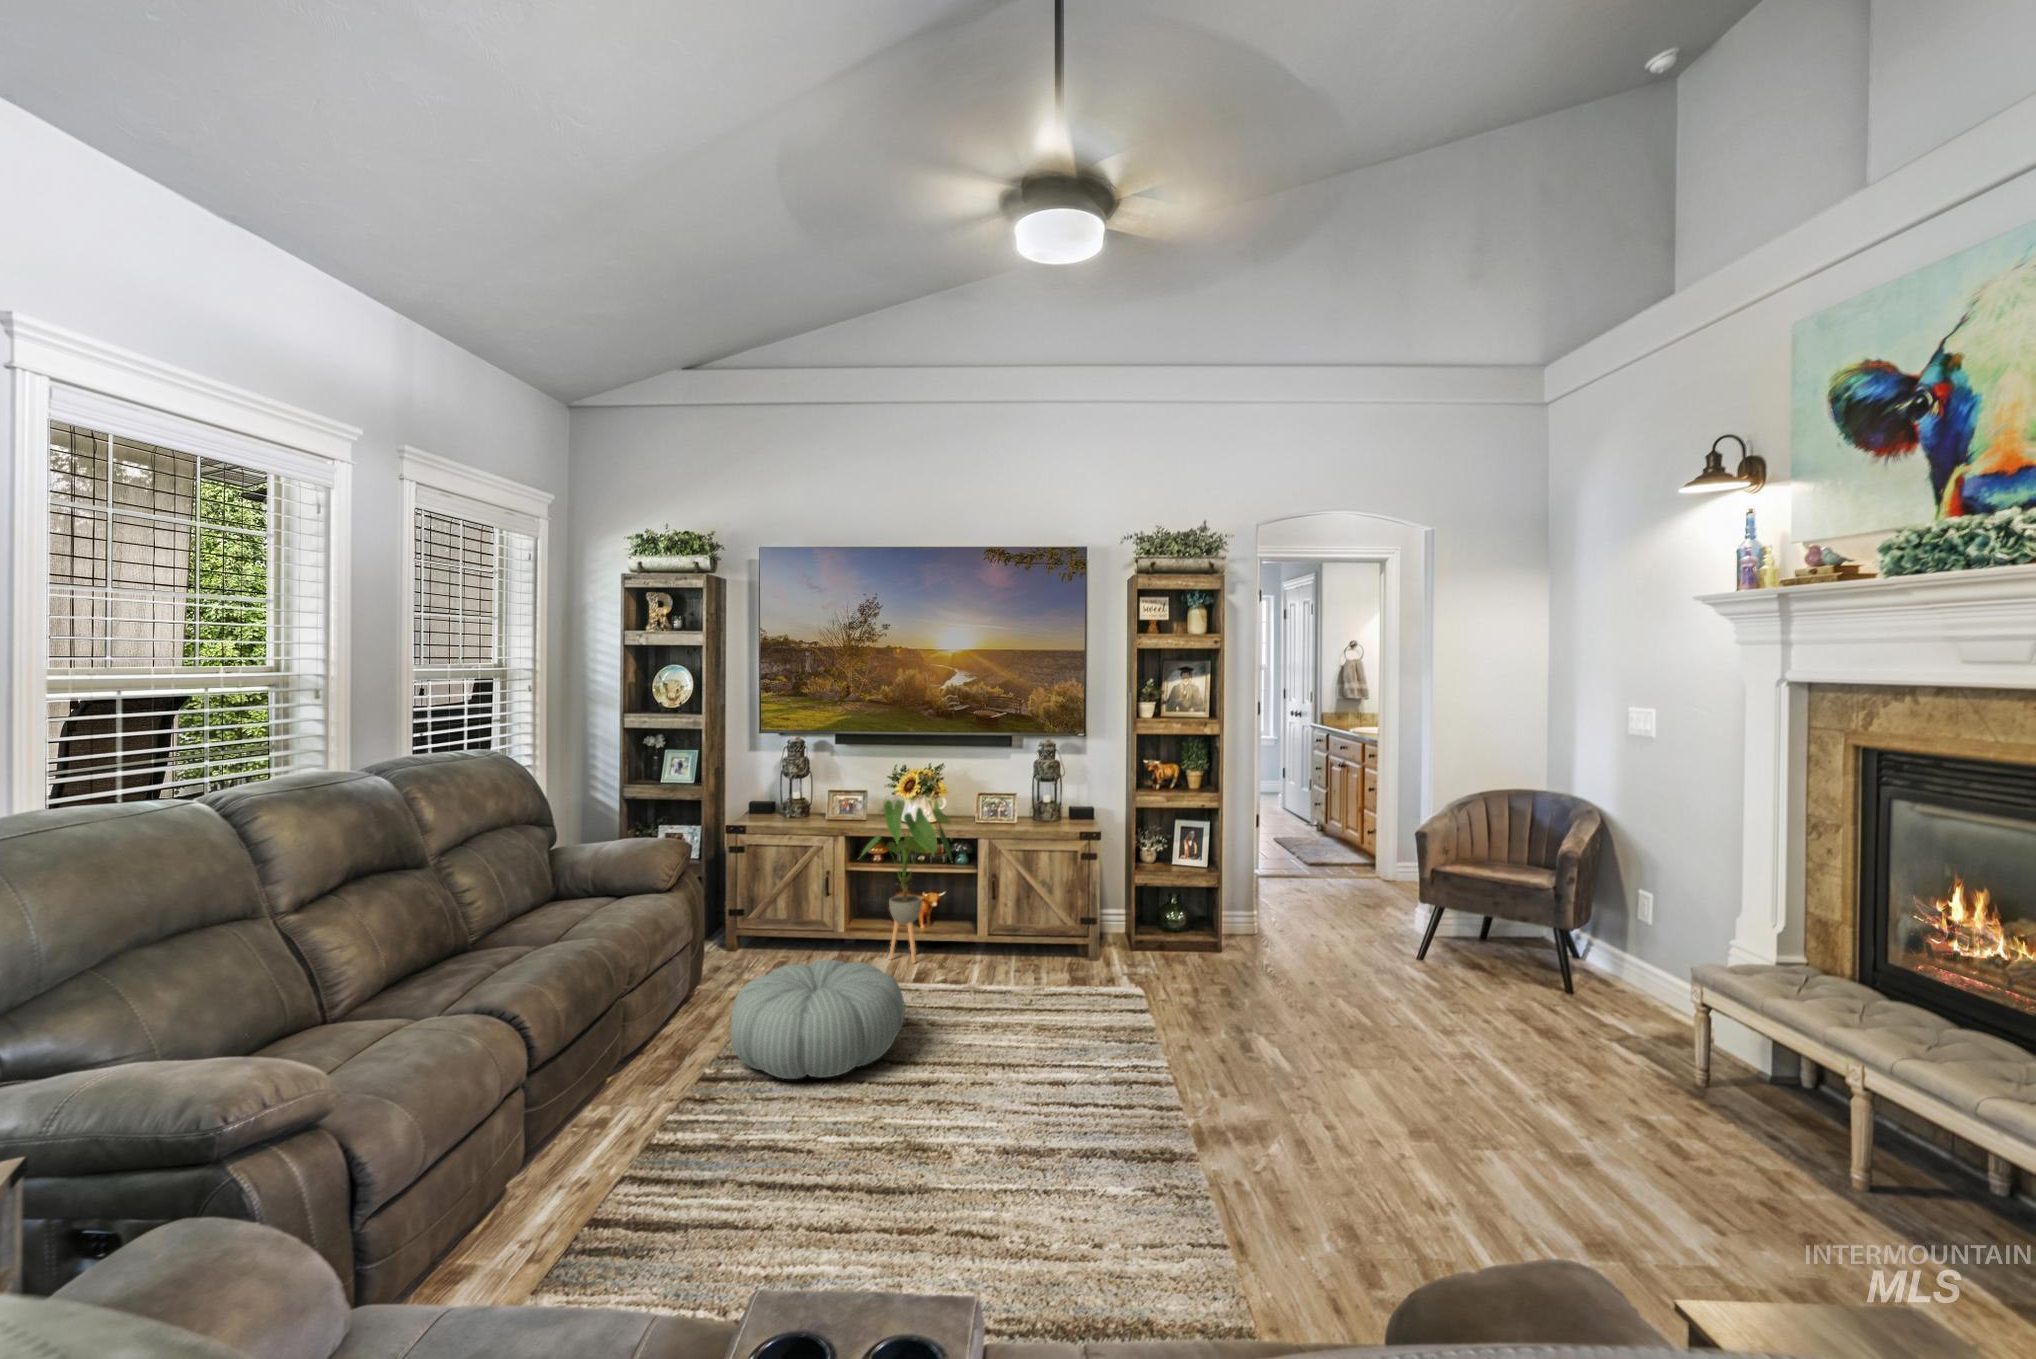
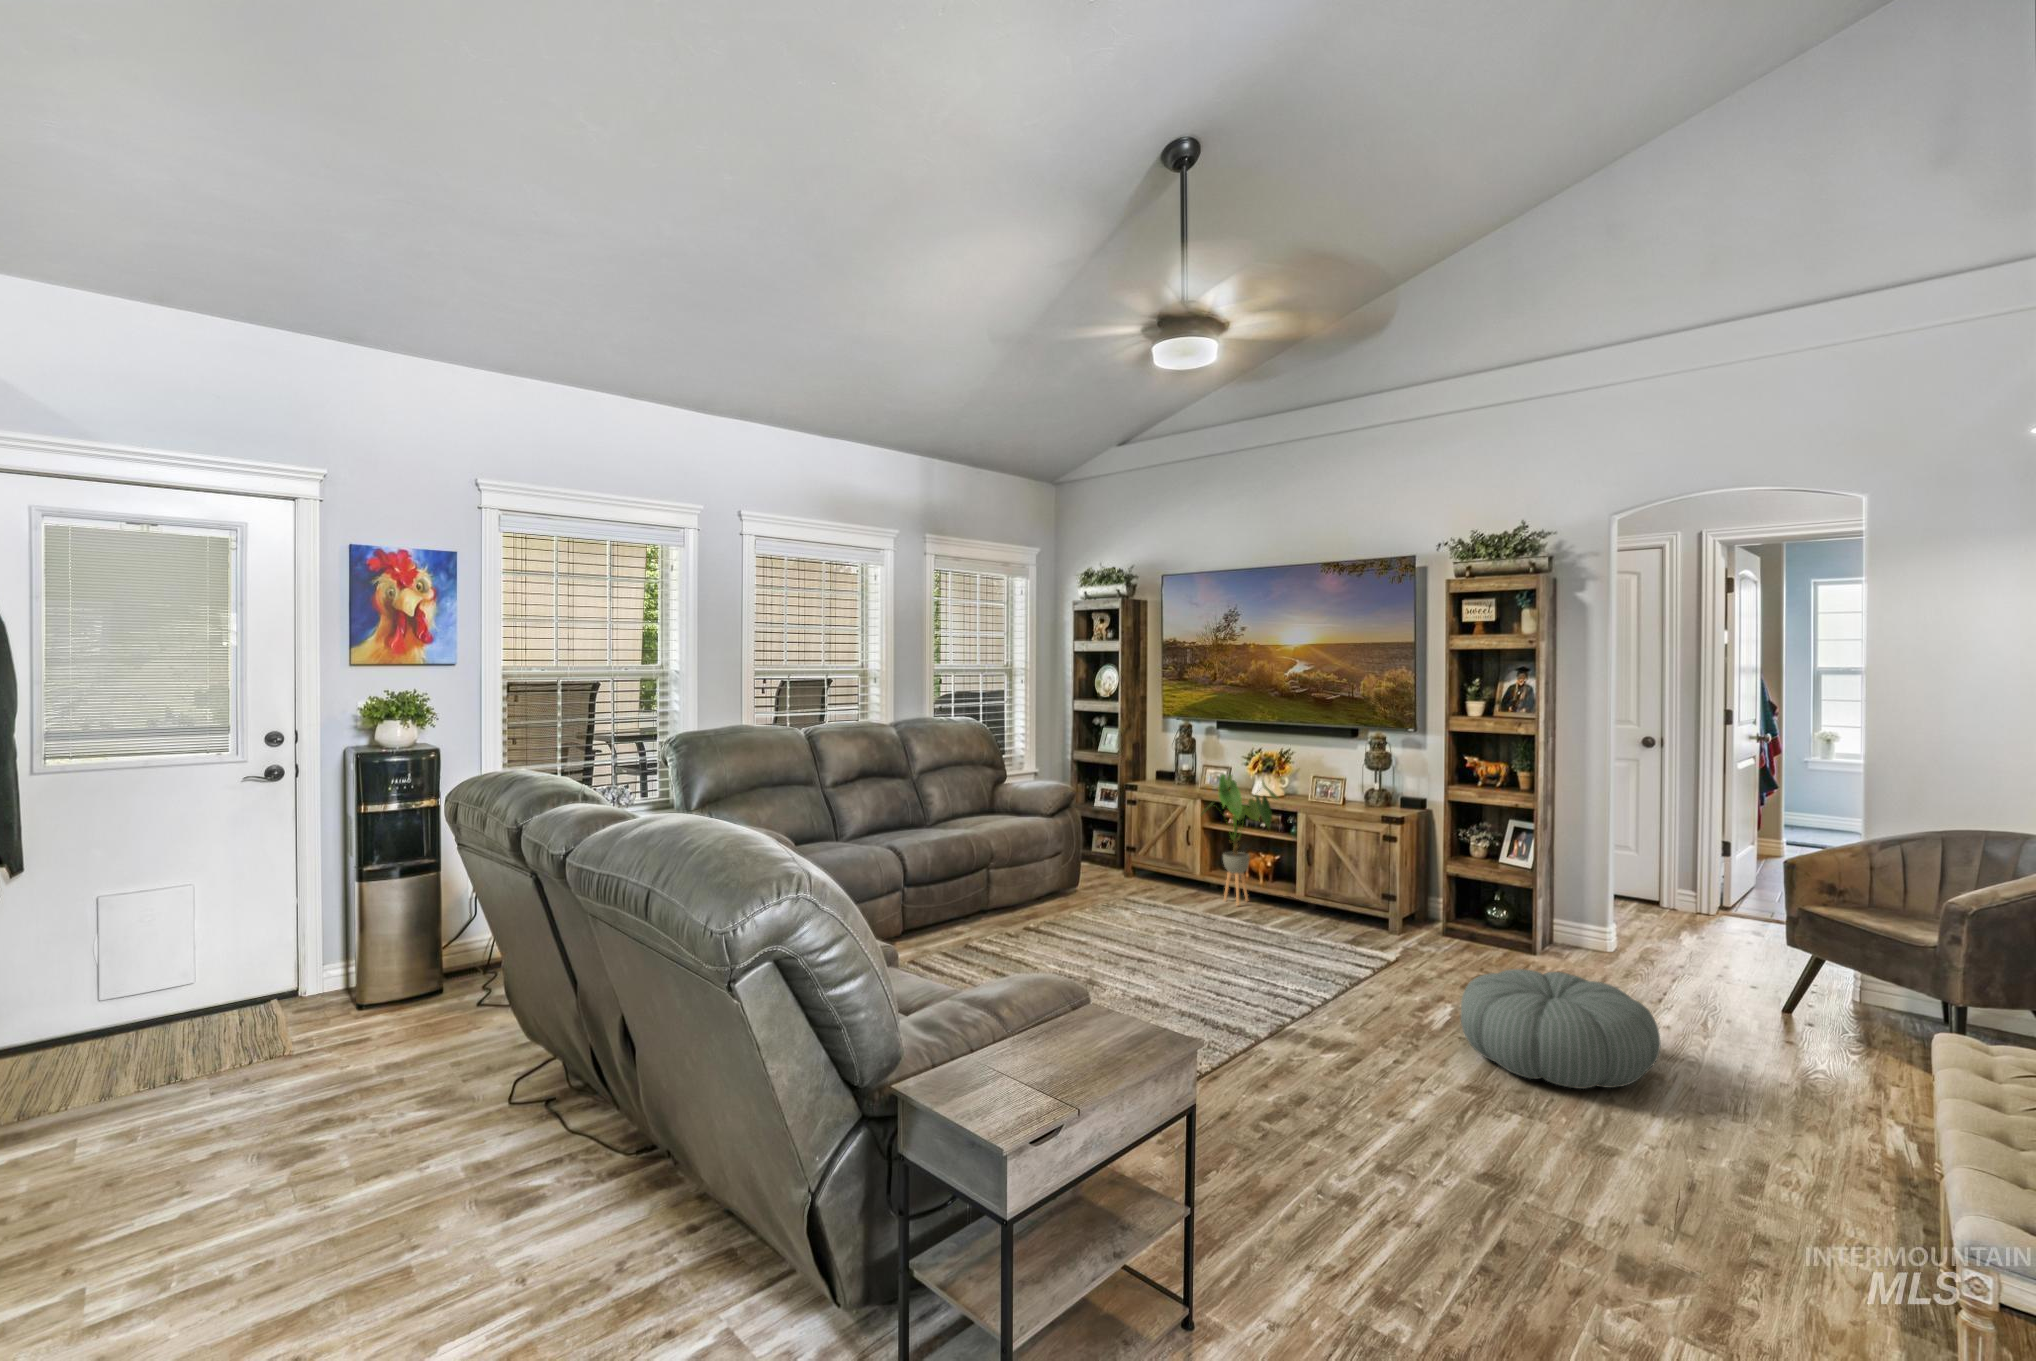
pouf: present [730,960,905,1079] -> present [1461,969,1661,1089]

